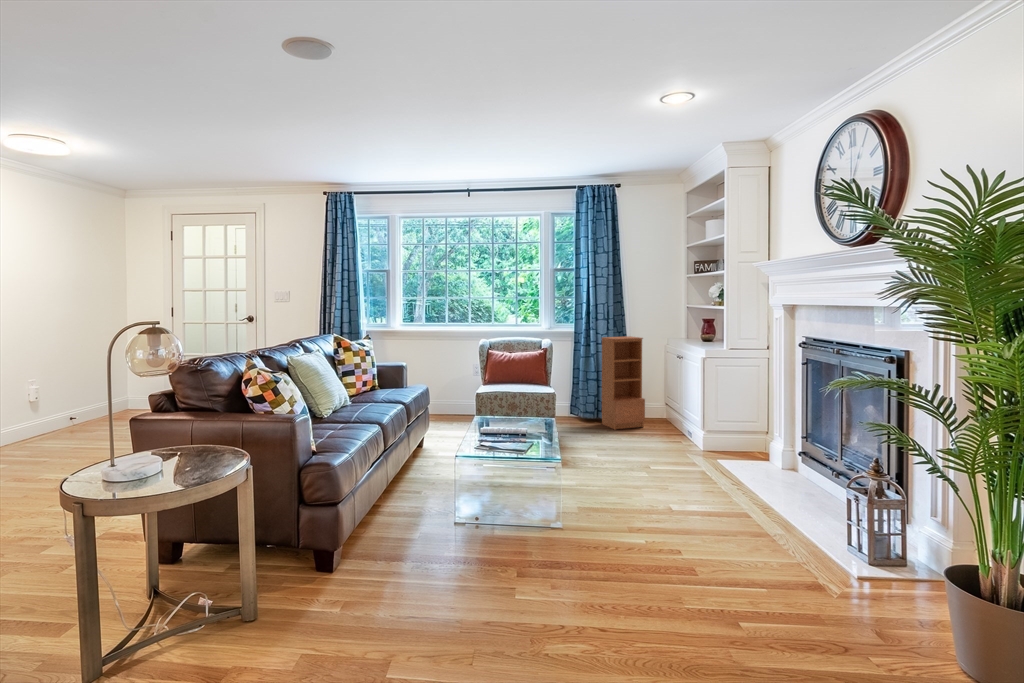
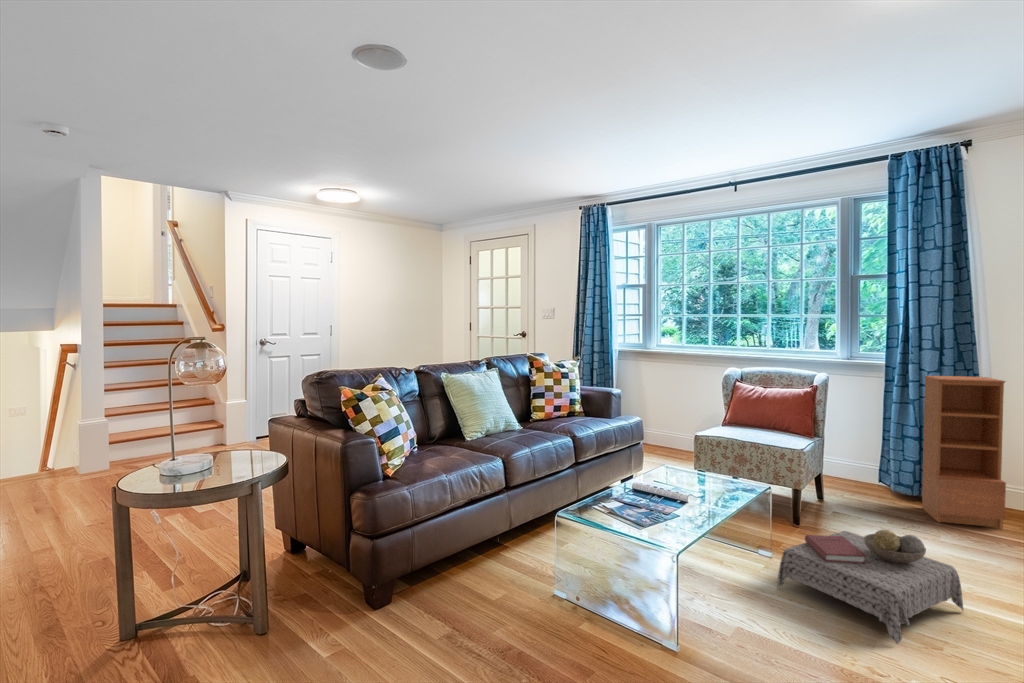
ottoman: none [569,428,656,486] -> present [777,530,963,643]

